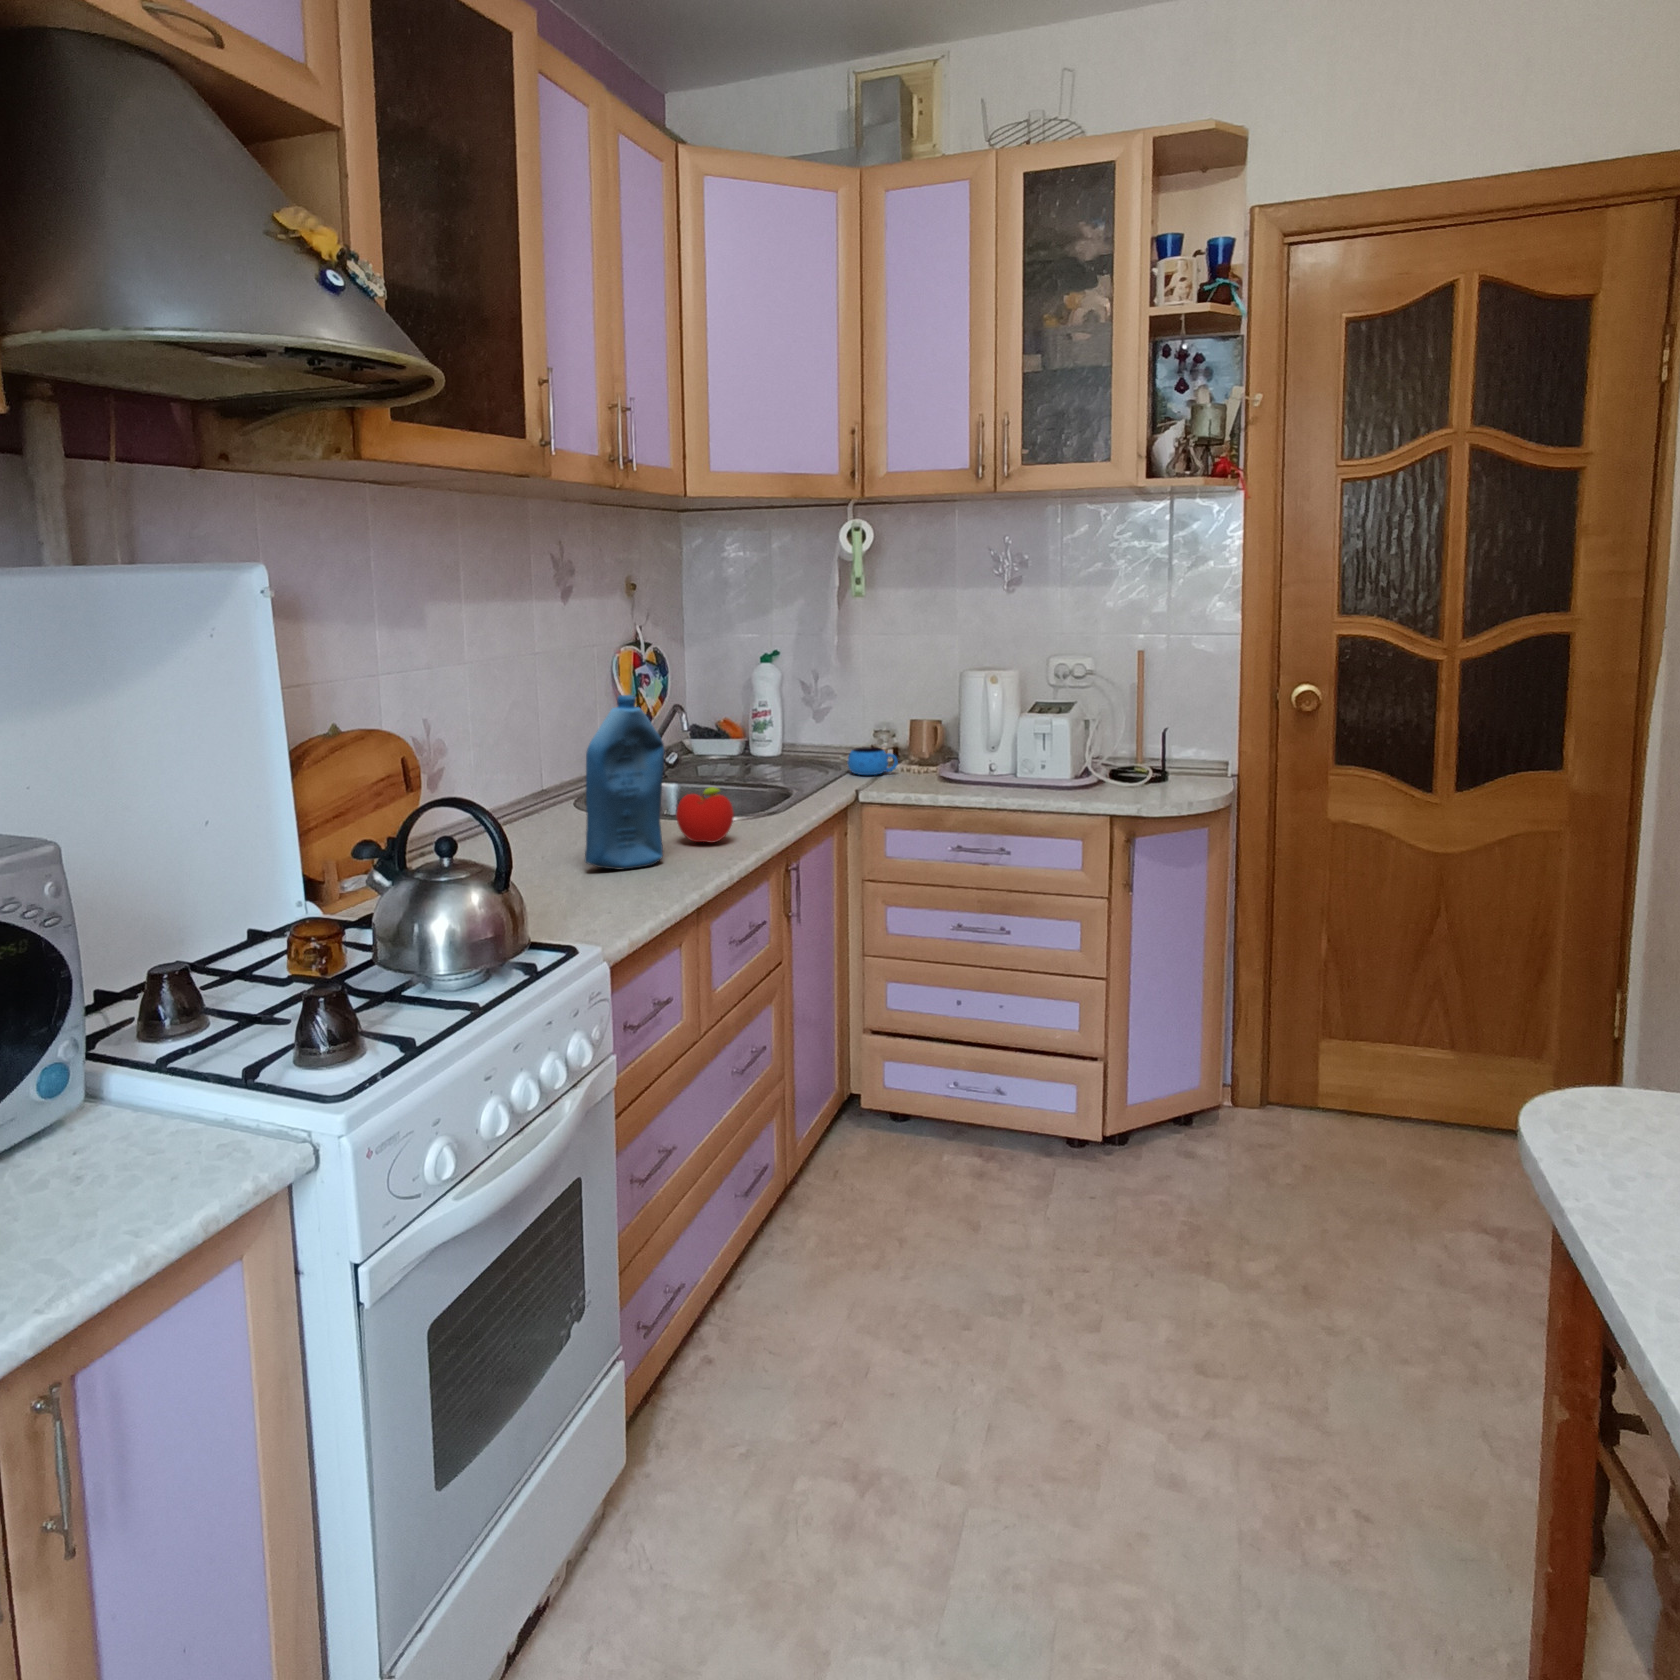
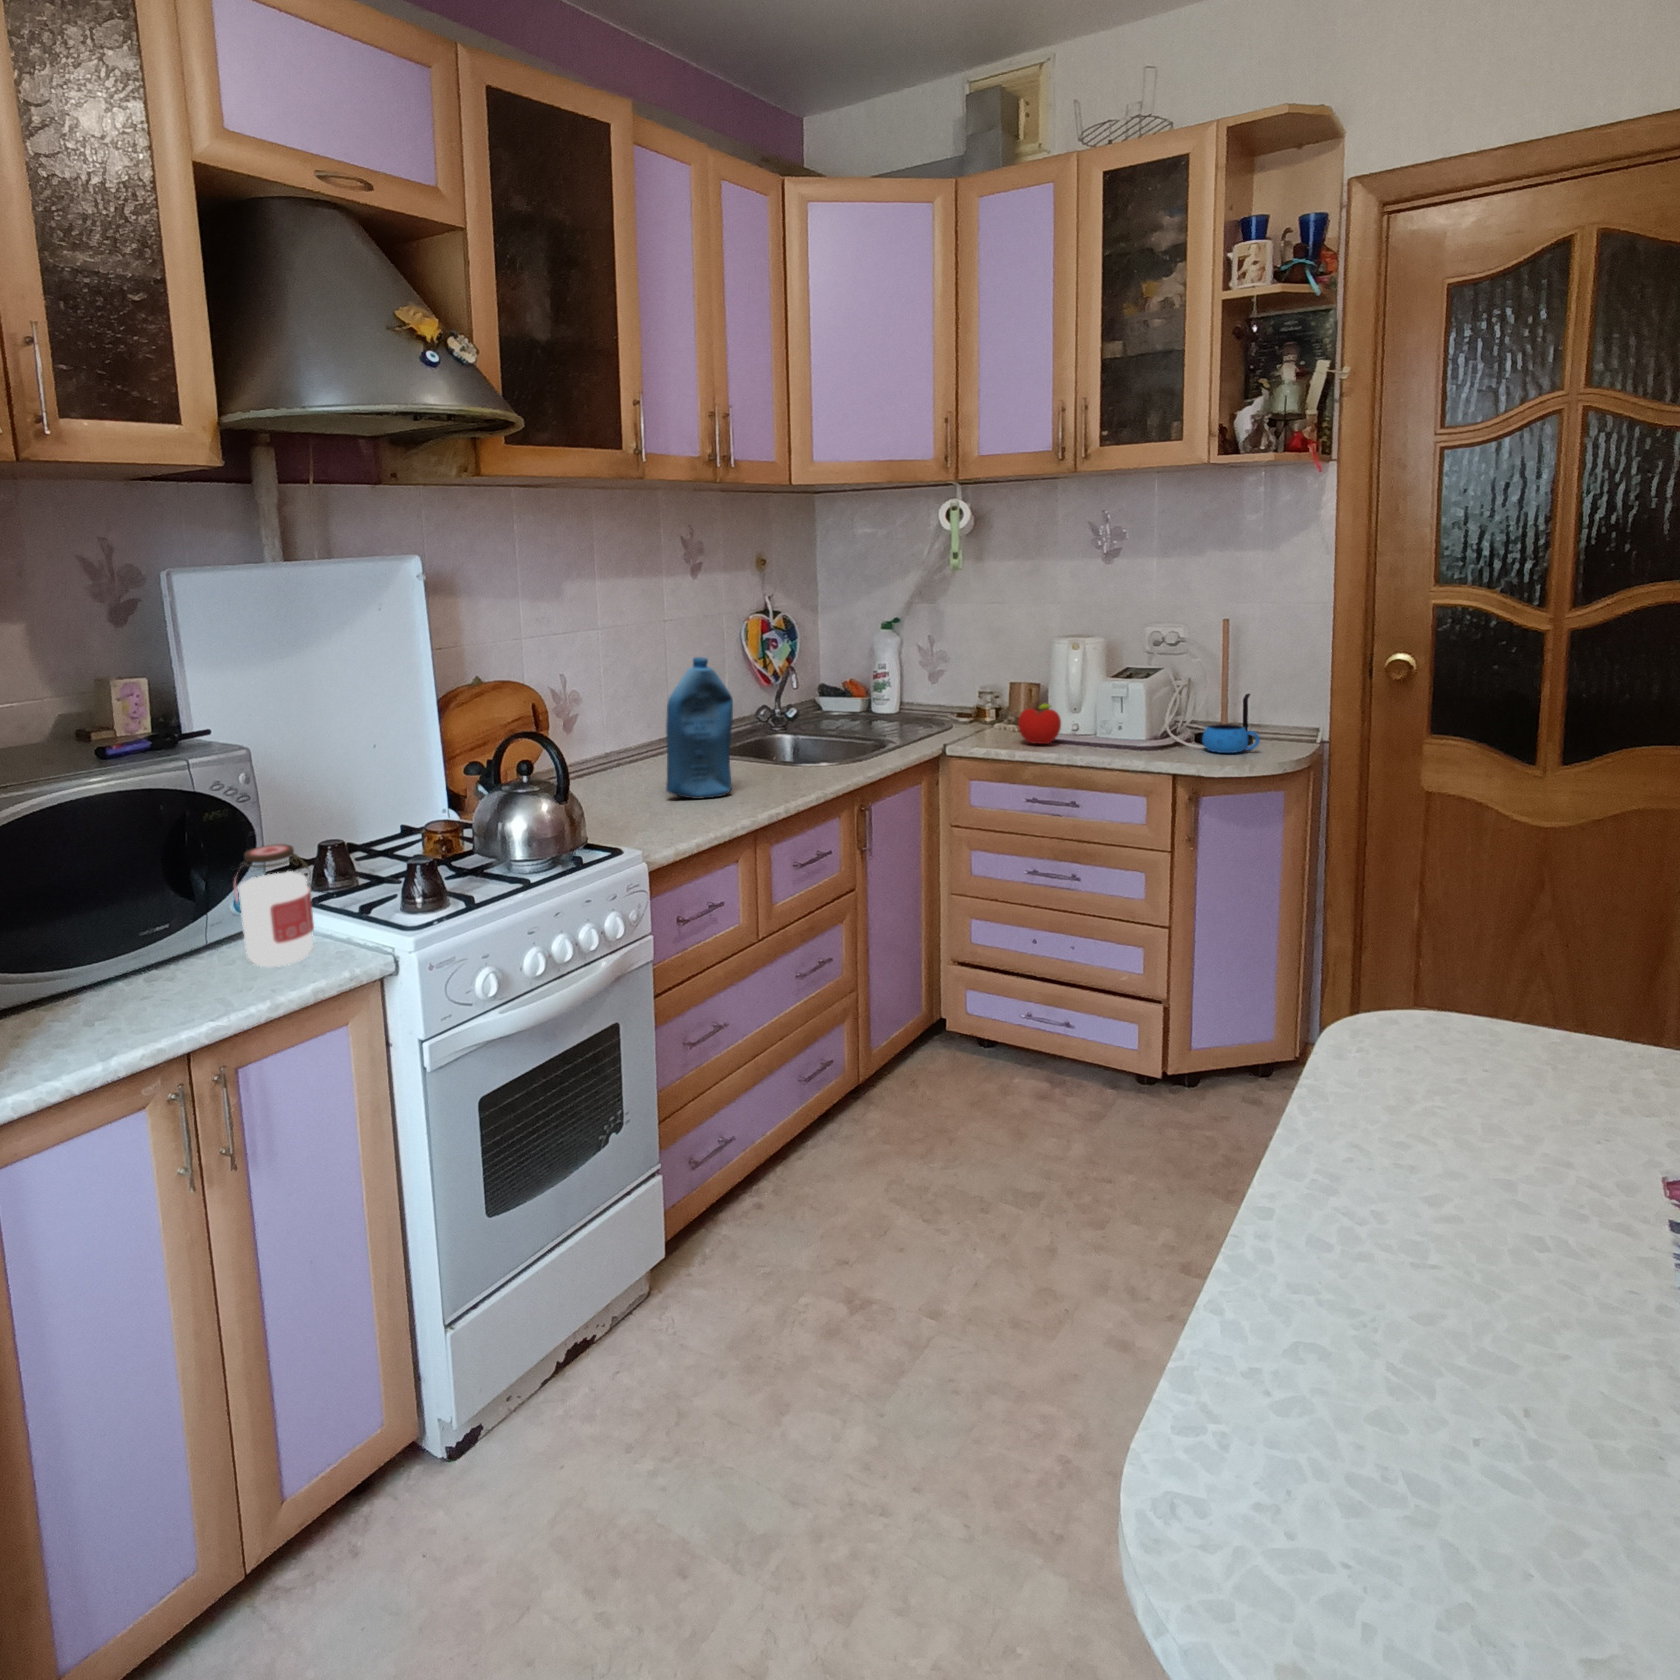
mug: present [848,747,898,775] -> present [1202,724,1260,753]
fruit: present [676,787,734,842] -> present [1018,704,1061,744]
jar: none [52,990,185,1192] -> present [234,844,314,967]

